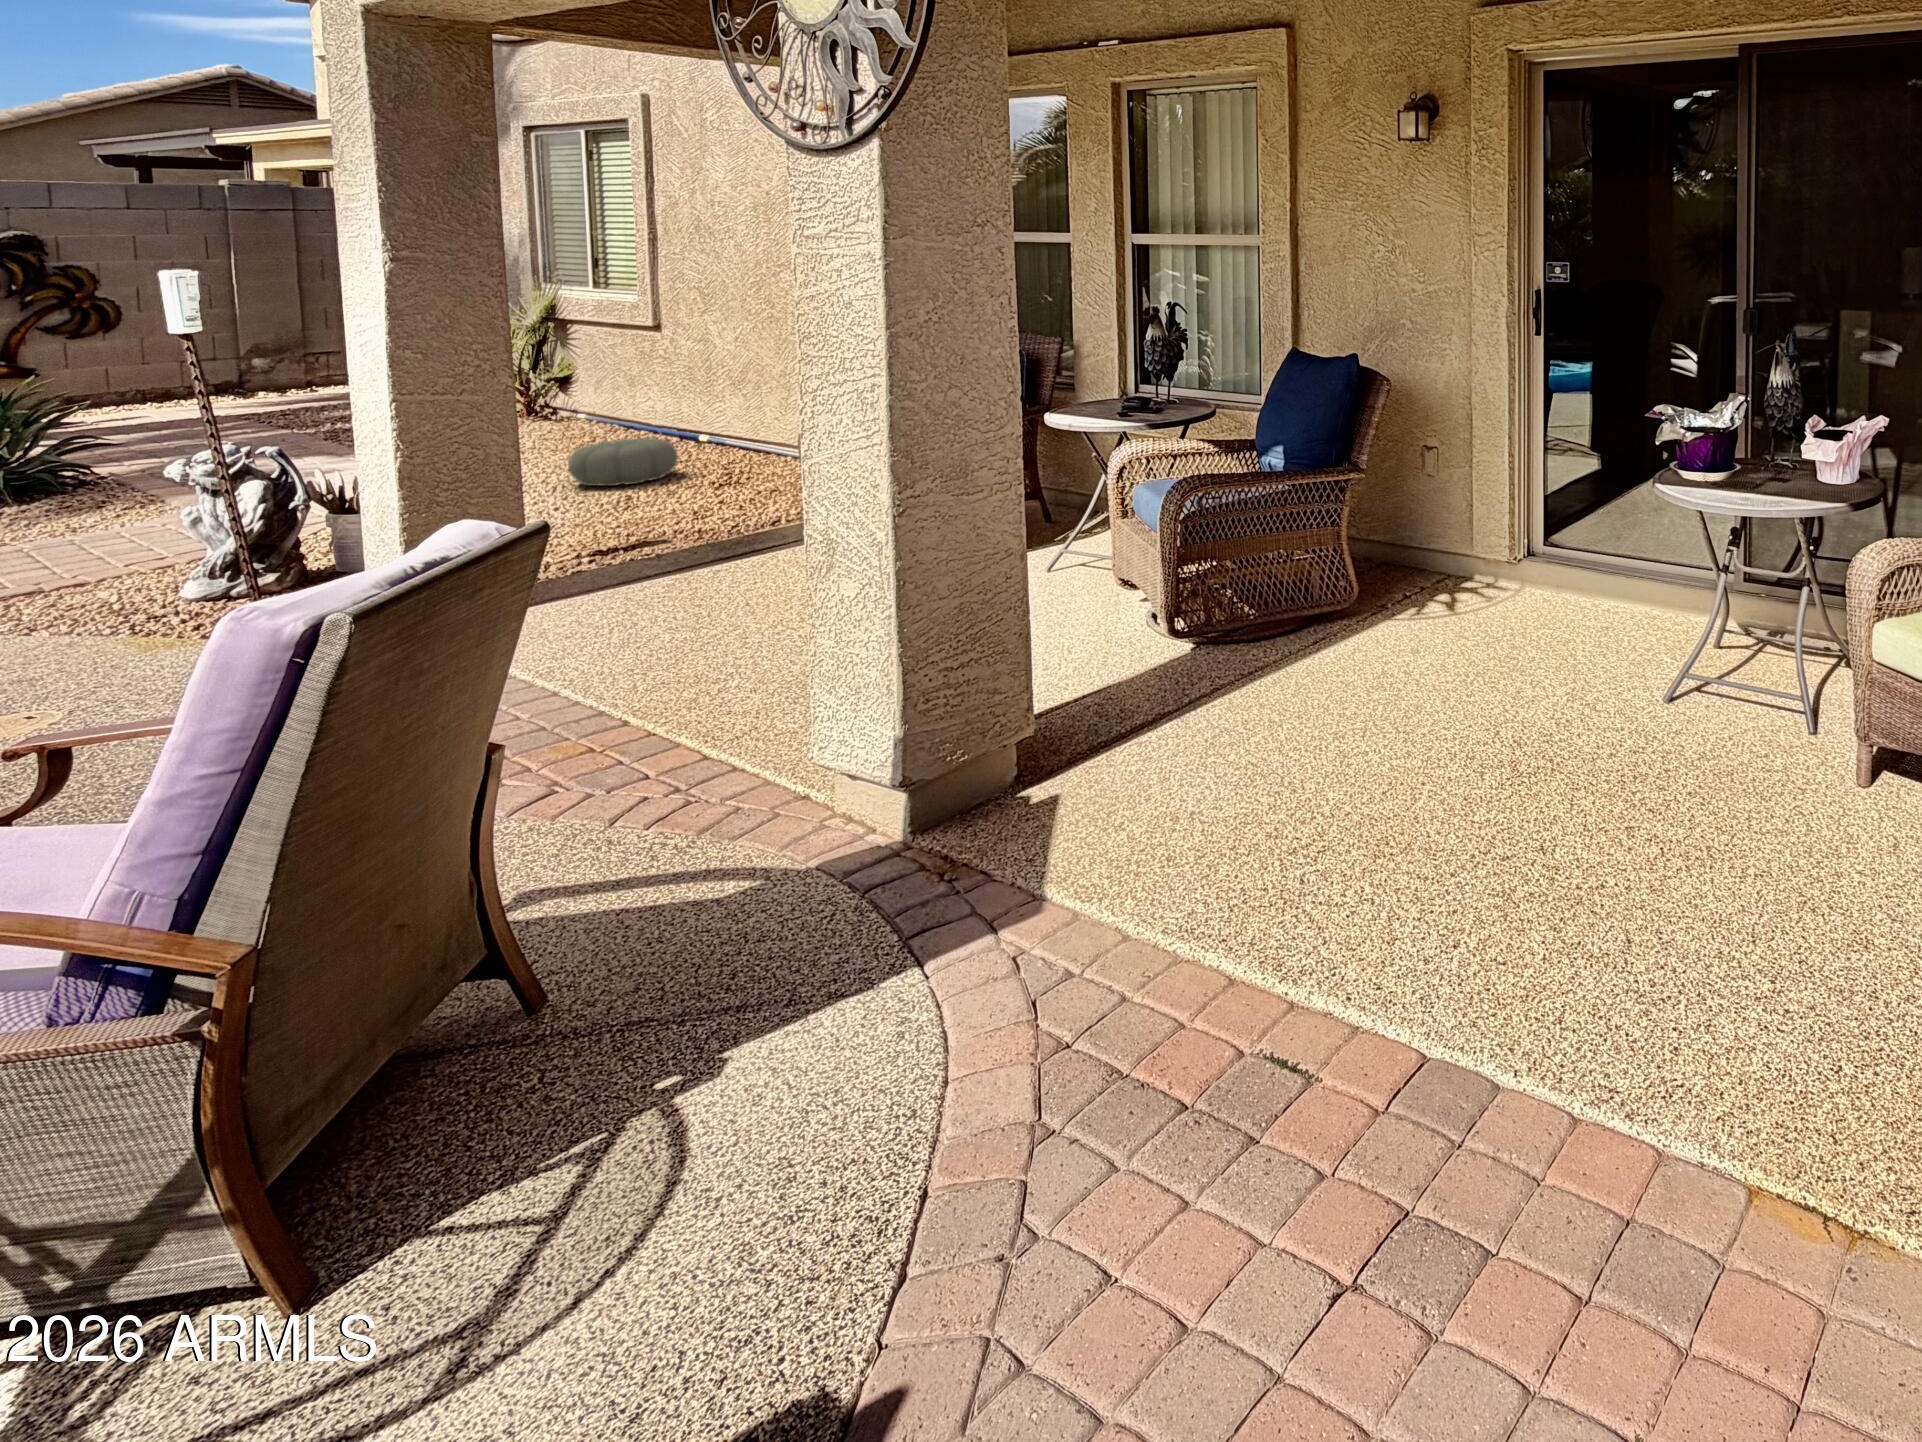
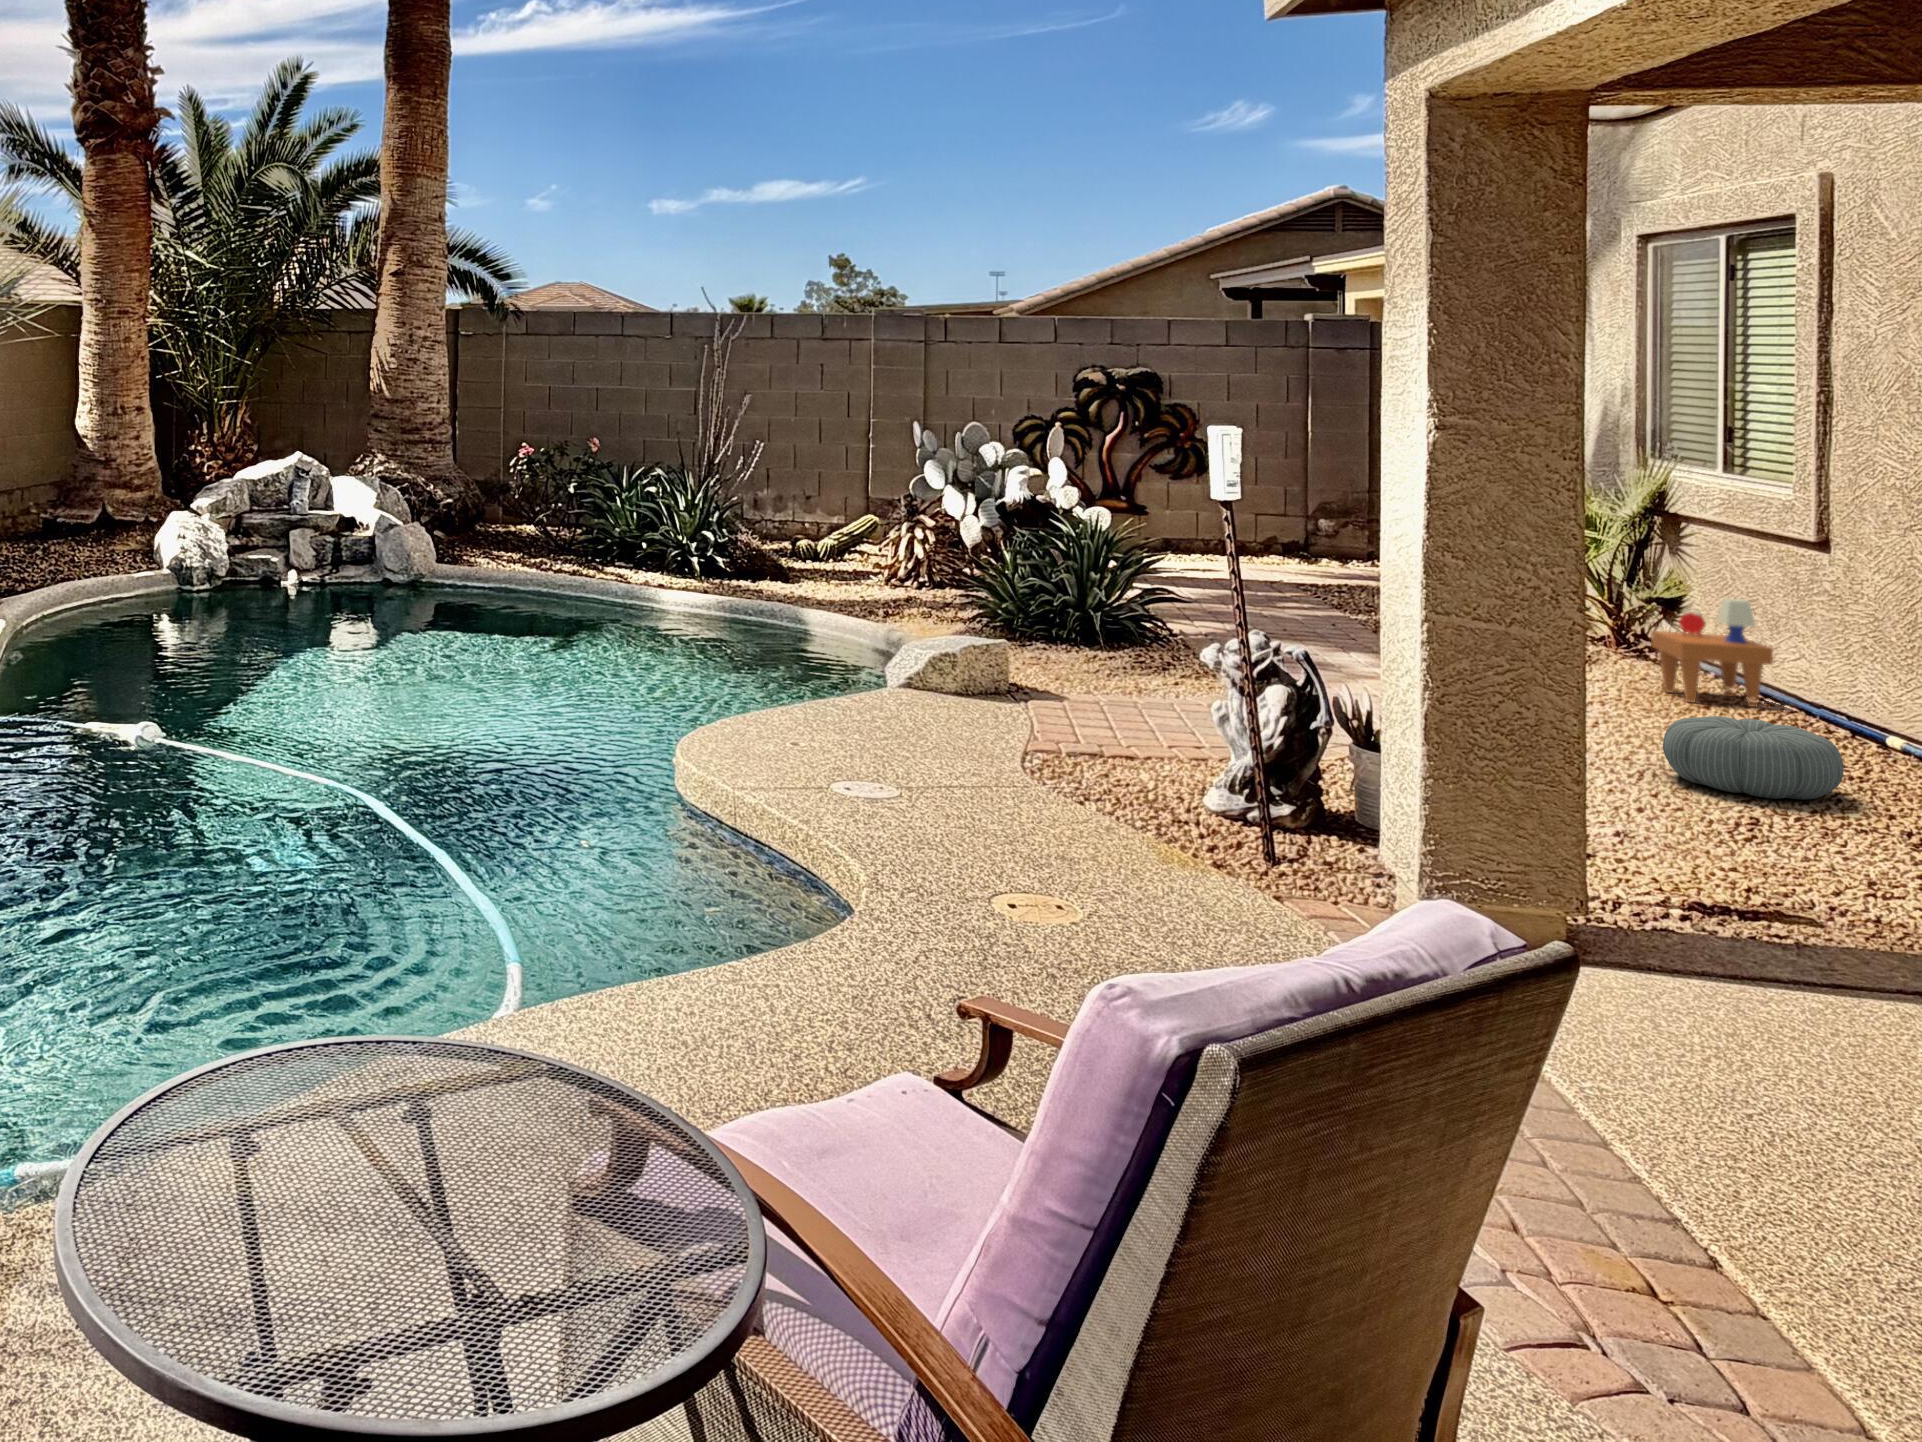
side table: none [553,369,633,442] -> present [1651,598,1773,707]

